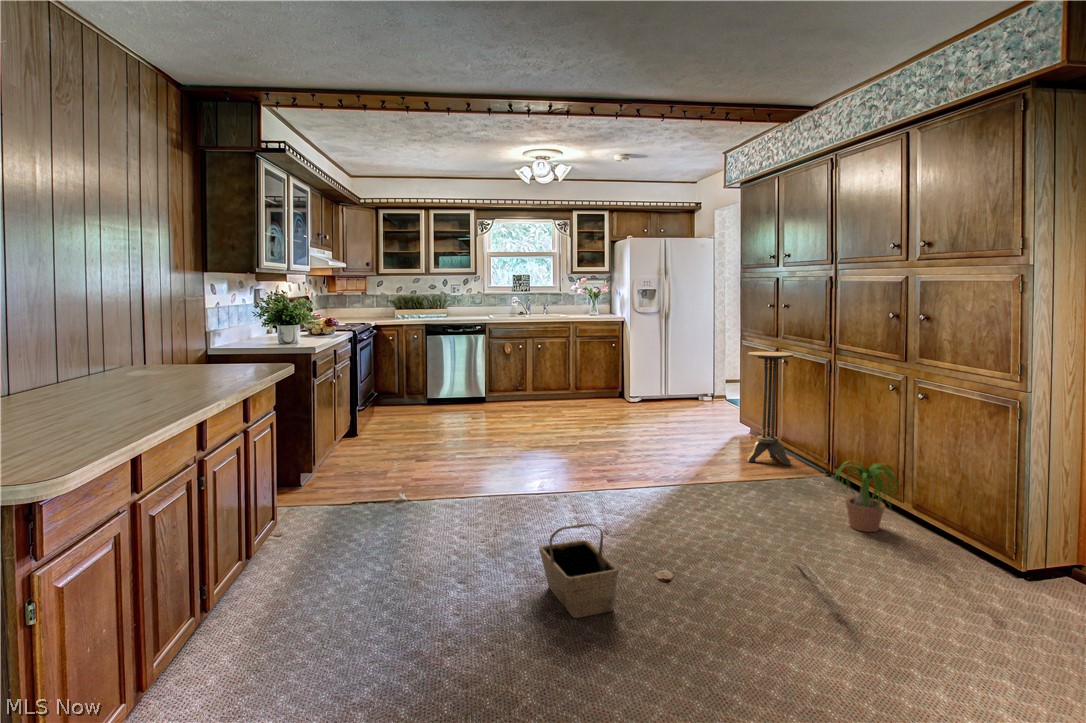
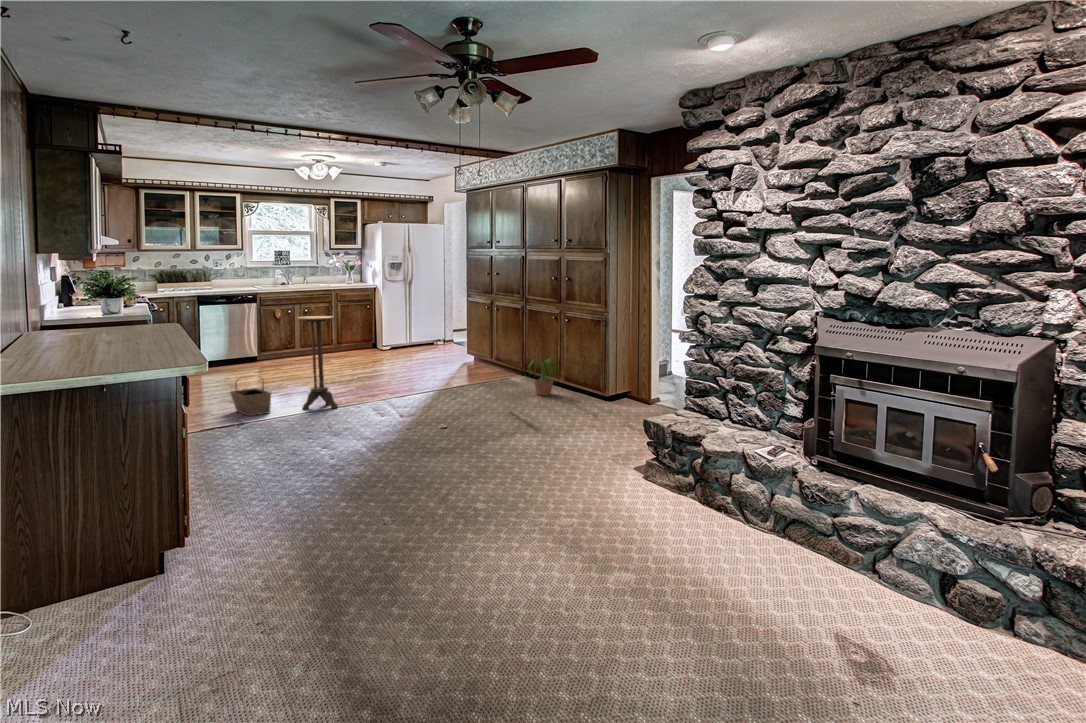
side table: present [747,352,793,465] -> present [297,316,338,409]
basket: present [539,523,619,618] -> present [230,380,271,416]

